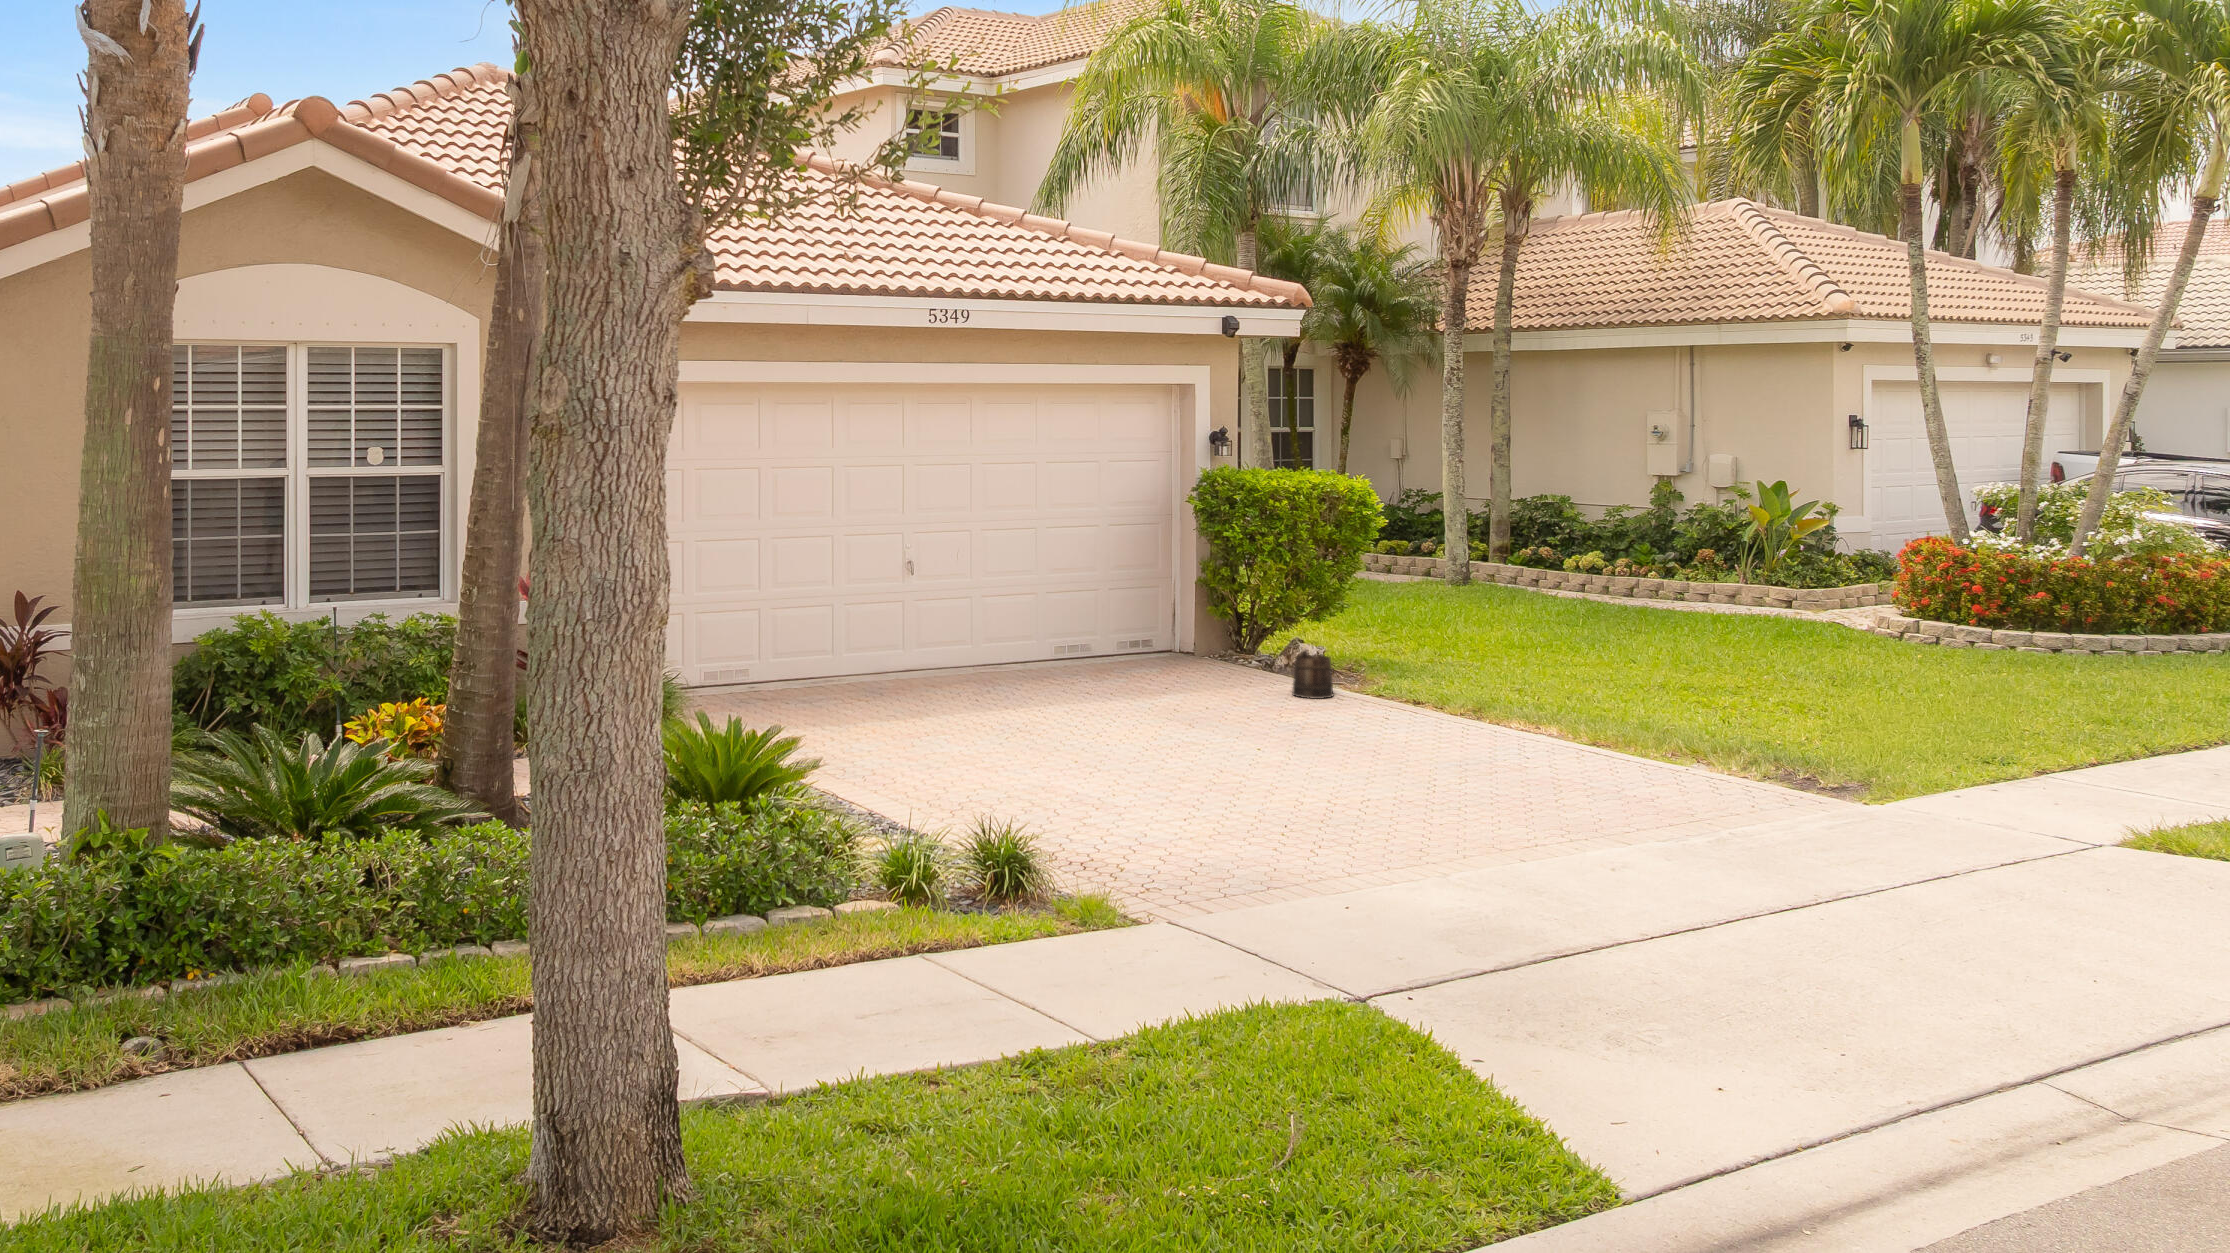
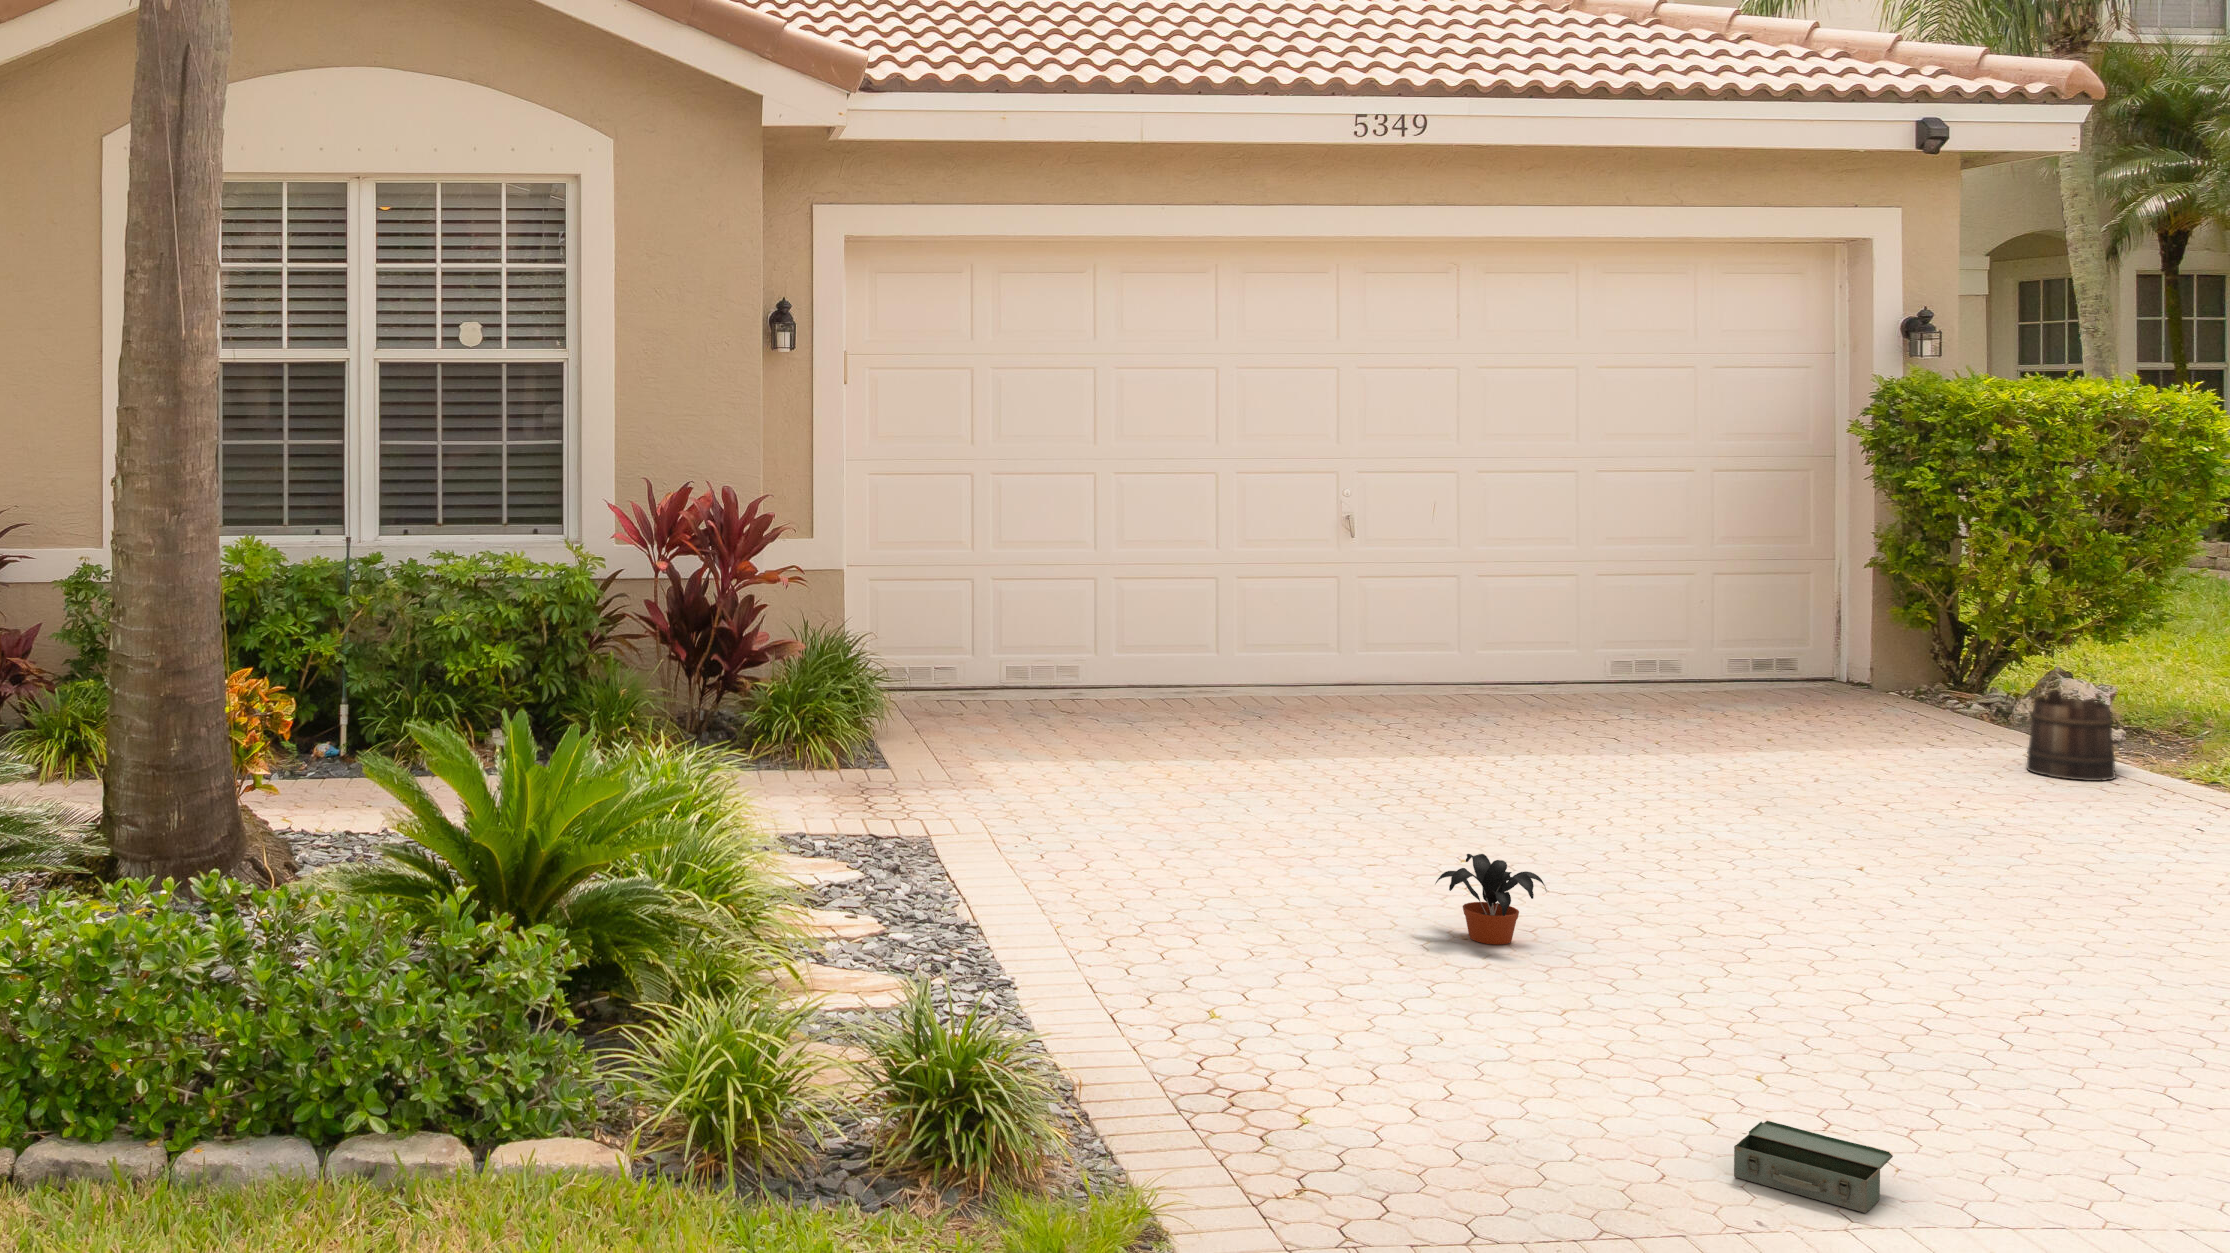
potted plant: none [1079,750,1131,794] -> present [1435,854,1546,944]
toolbox: none [1263,838,1319,864] -> present [1734,1121,1893,1213]

